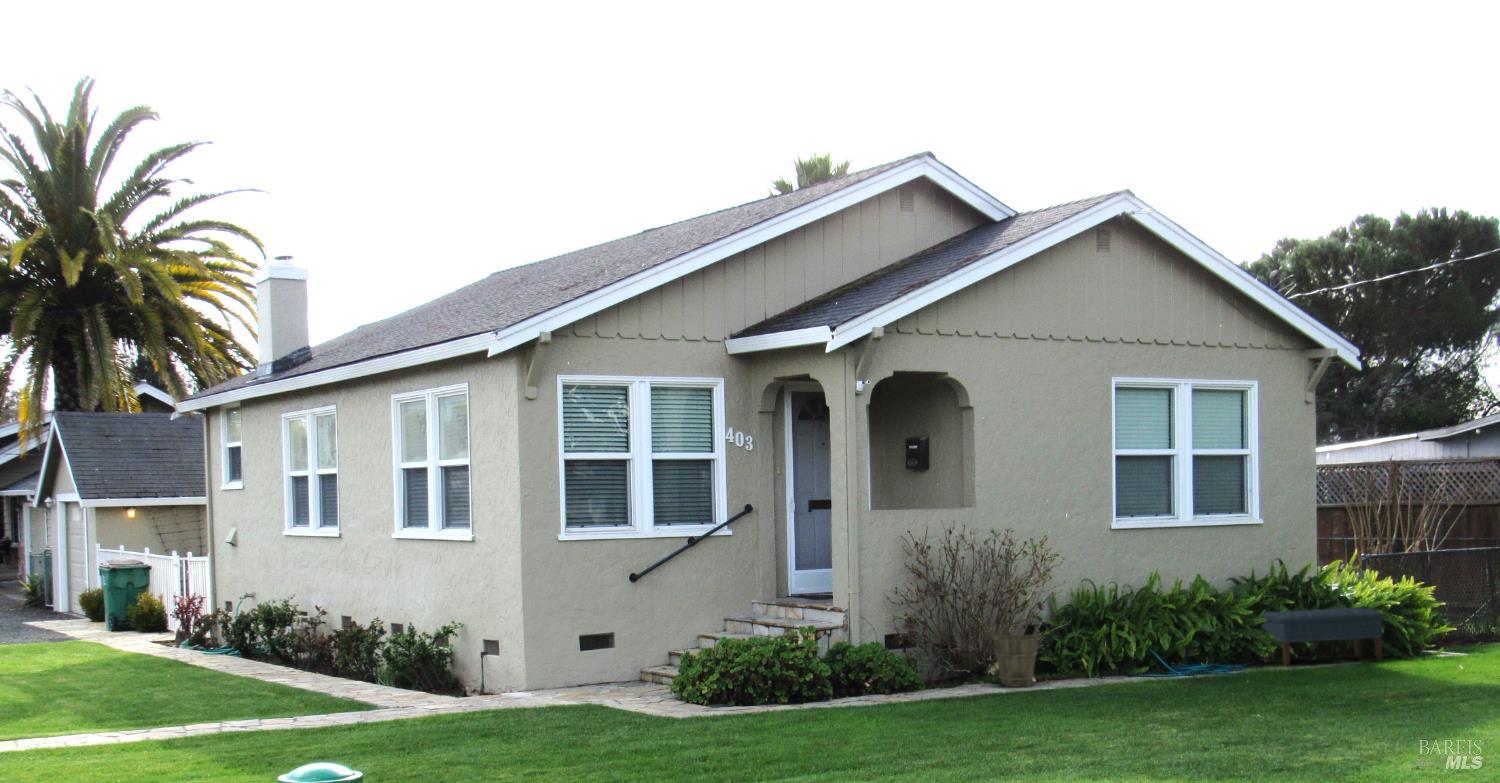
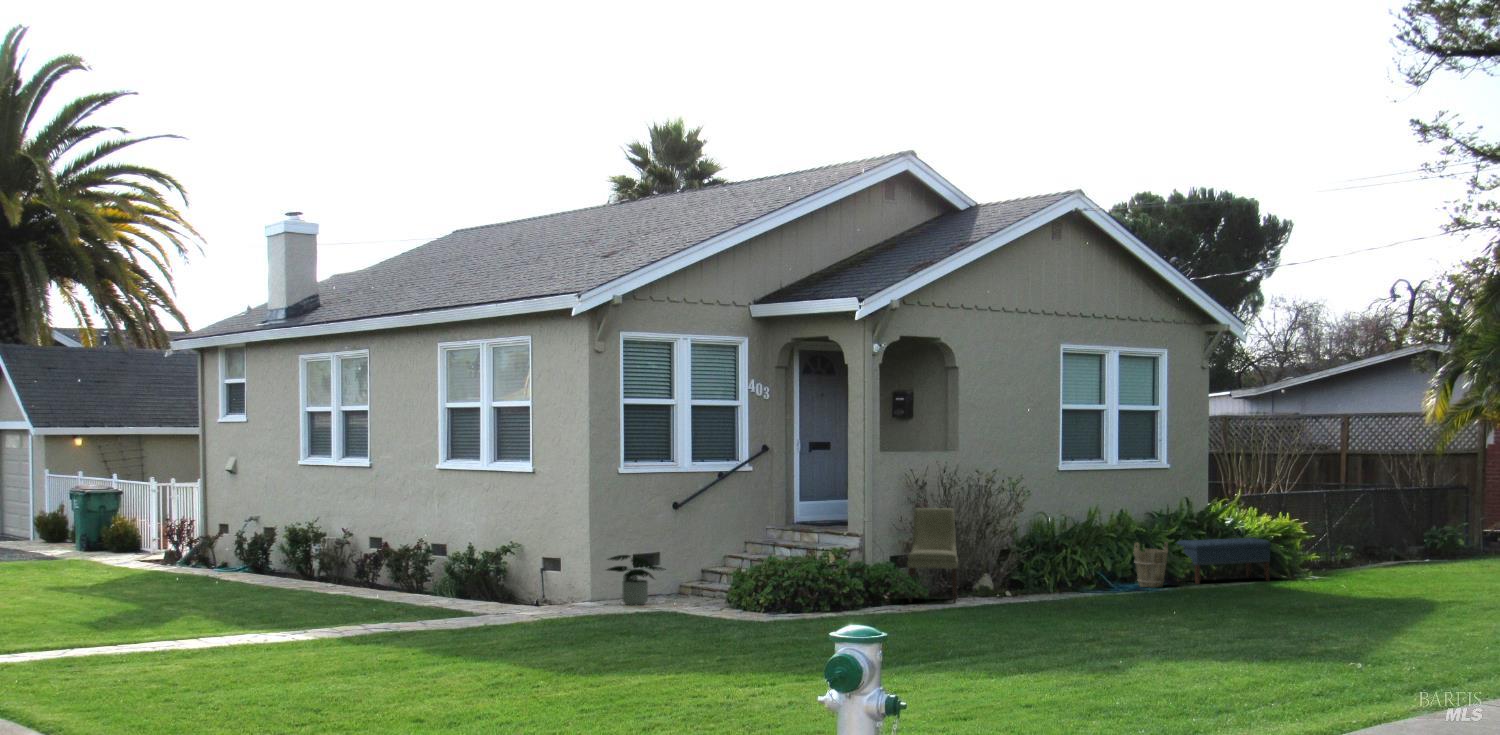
chair: none [898,577,967,695] -> present [907,508,958,603]
bucket: present [993,627,1038,686] -> present [1134,542,1168,588]
potted plant: none [541,636,615,696] -> present [607,555,666,605]

